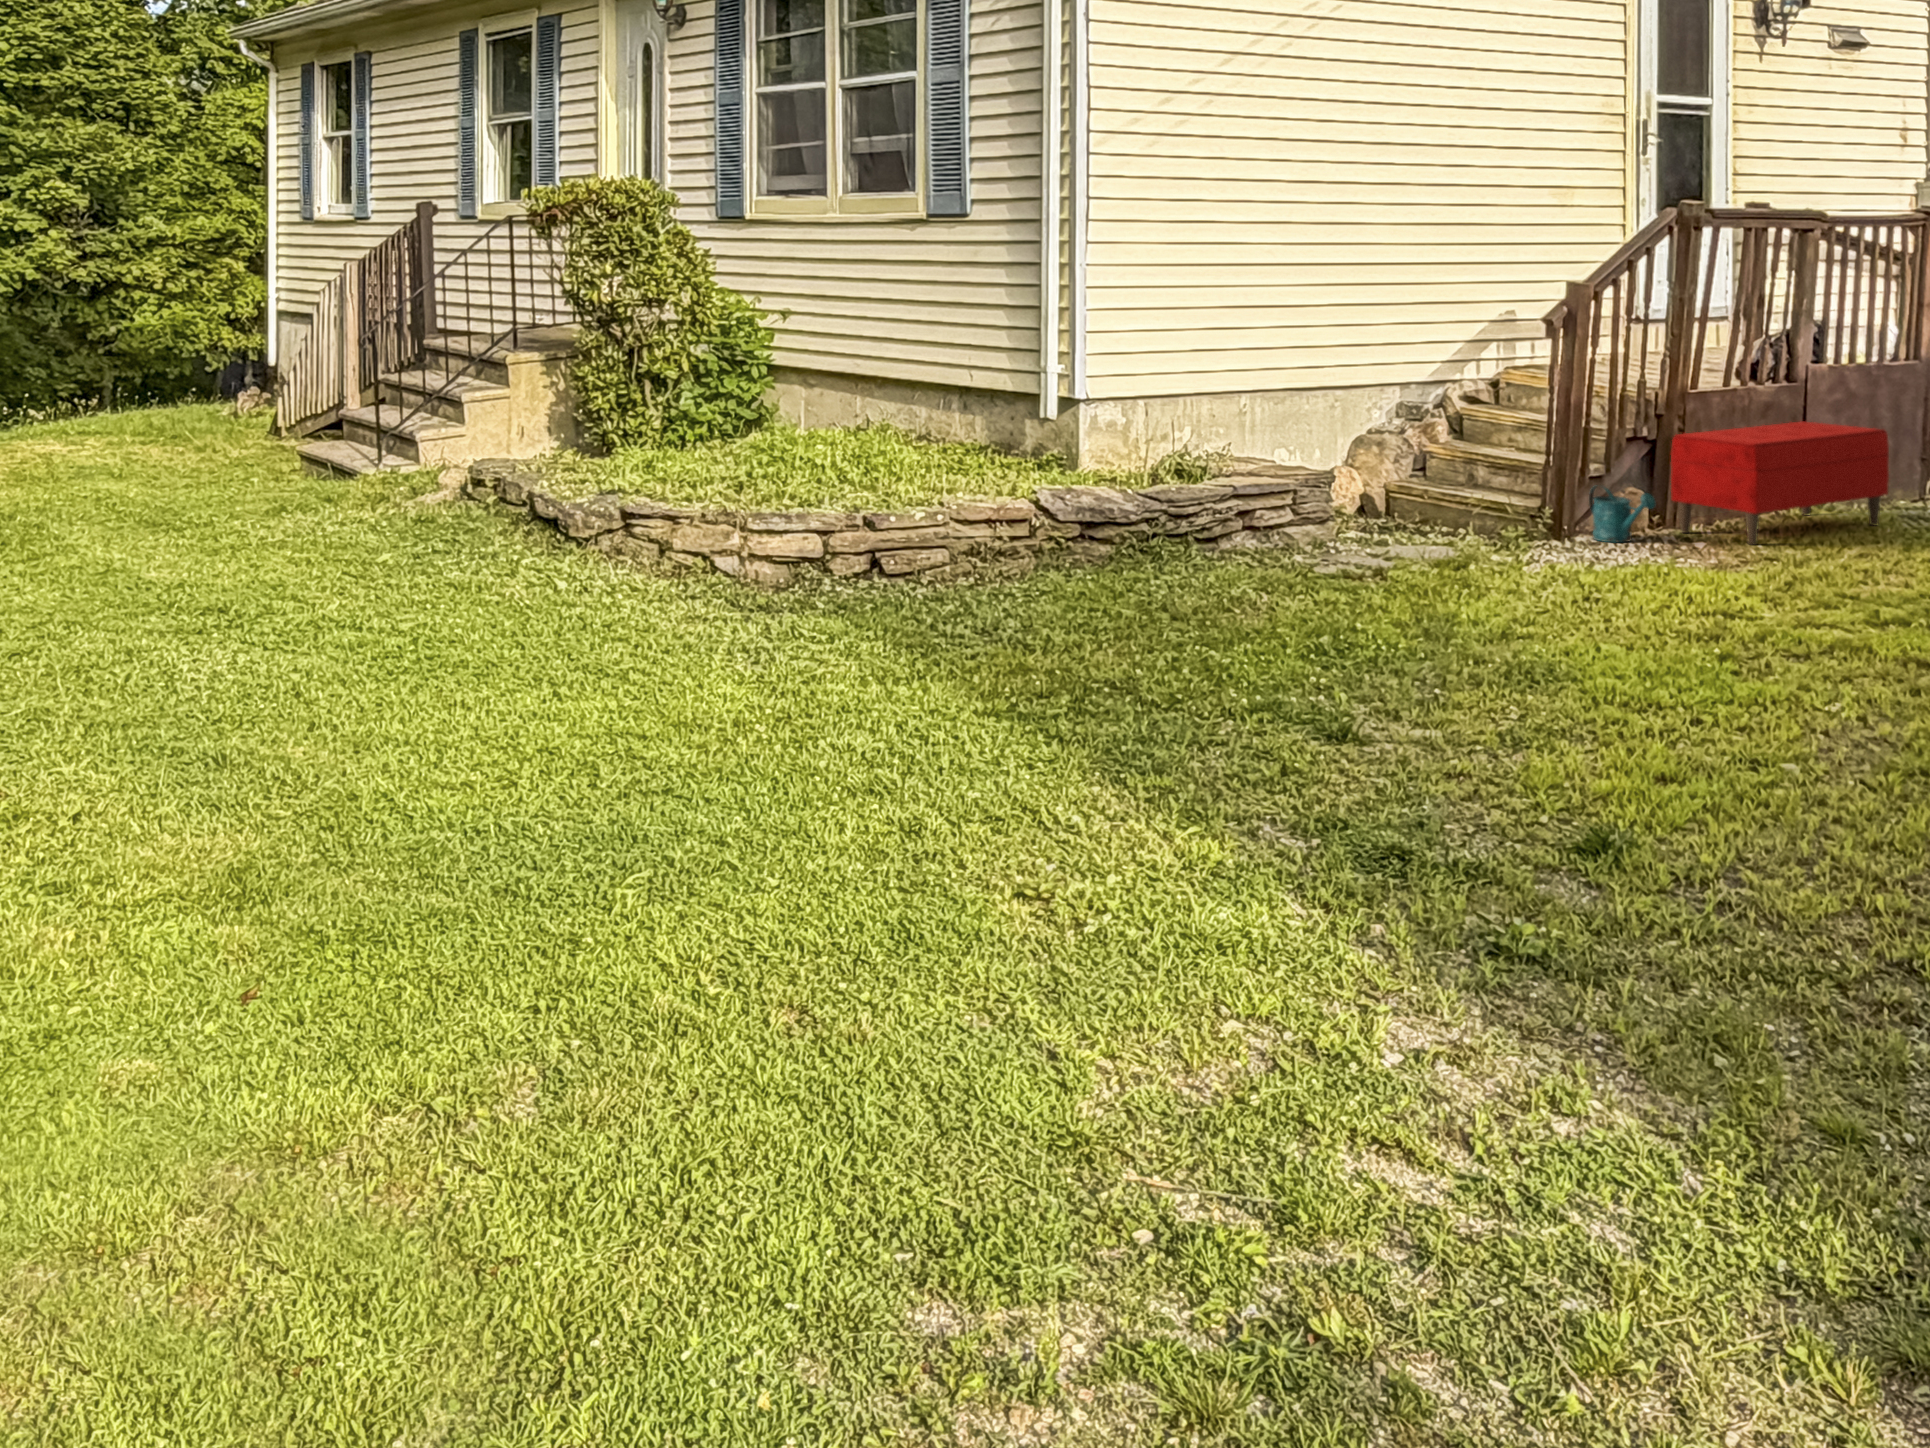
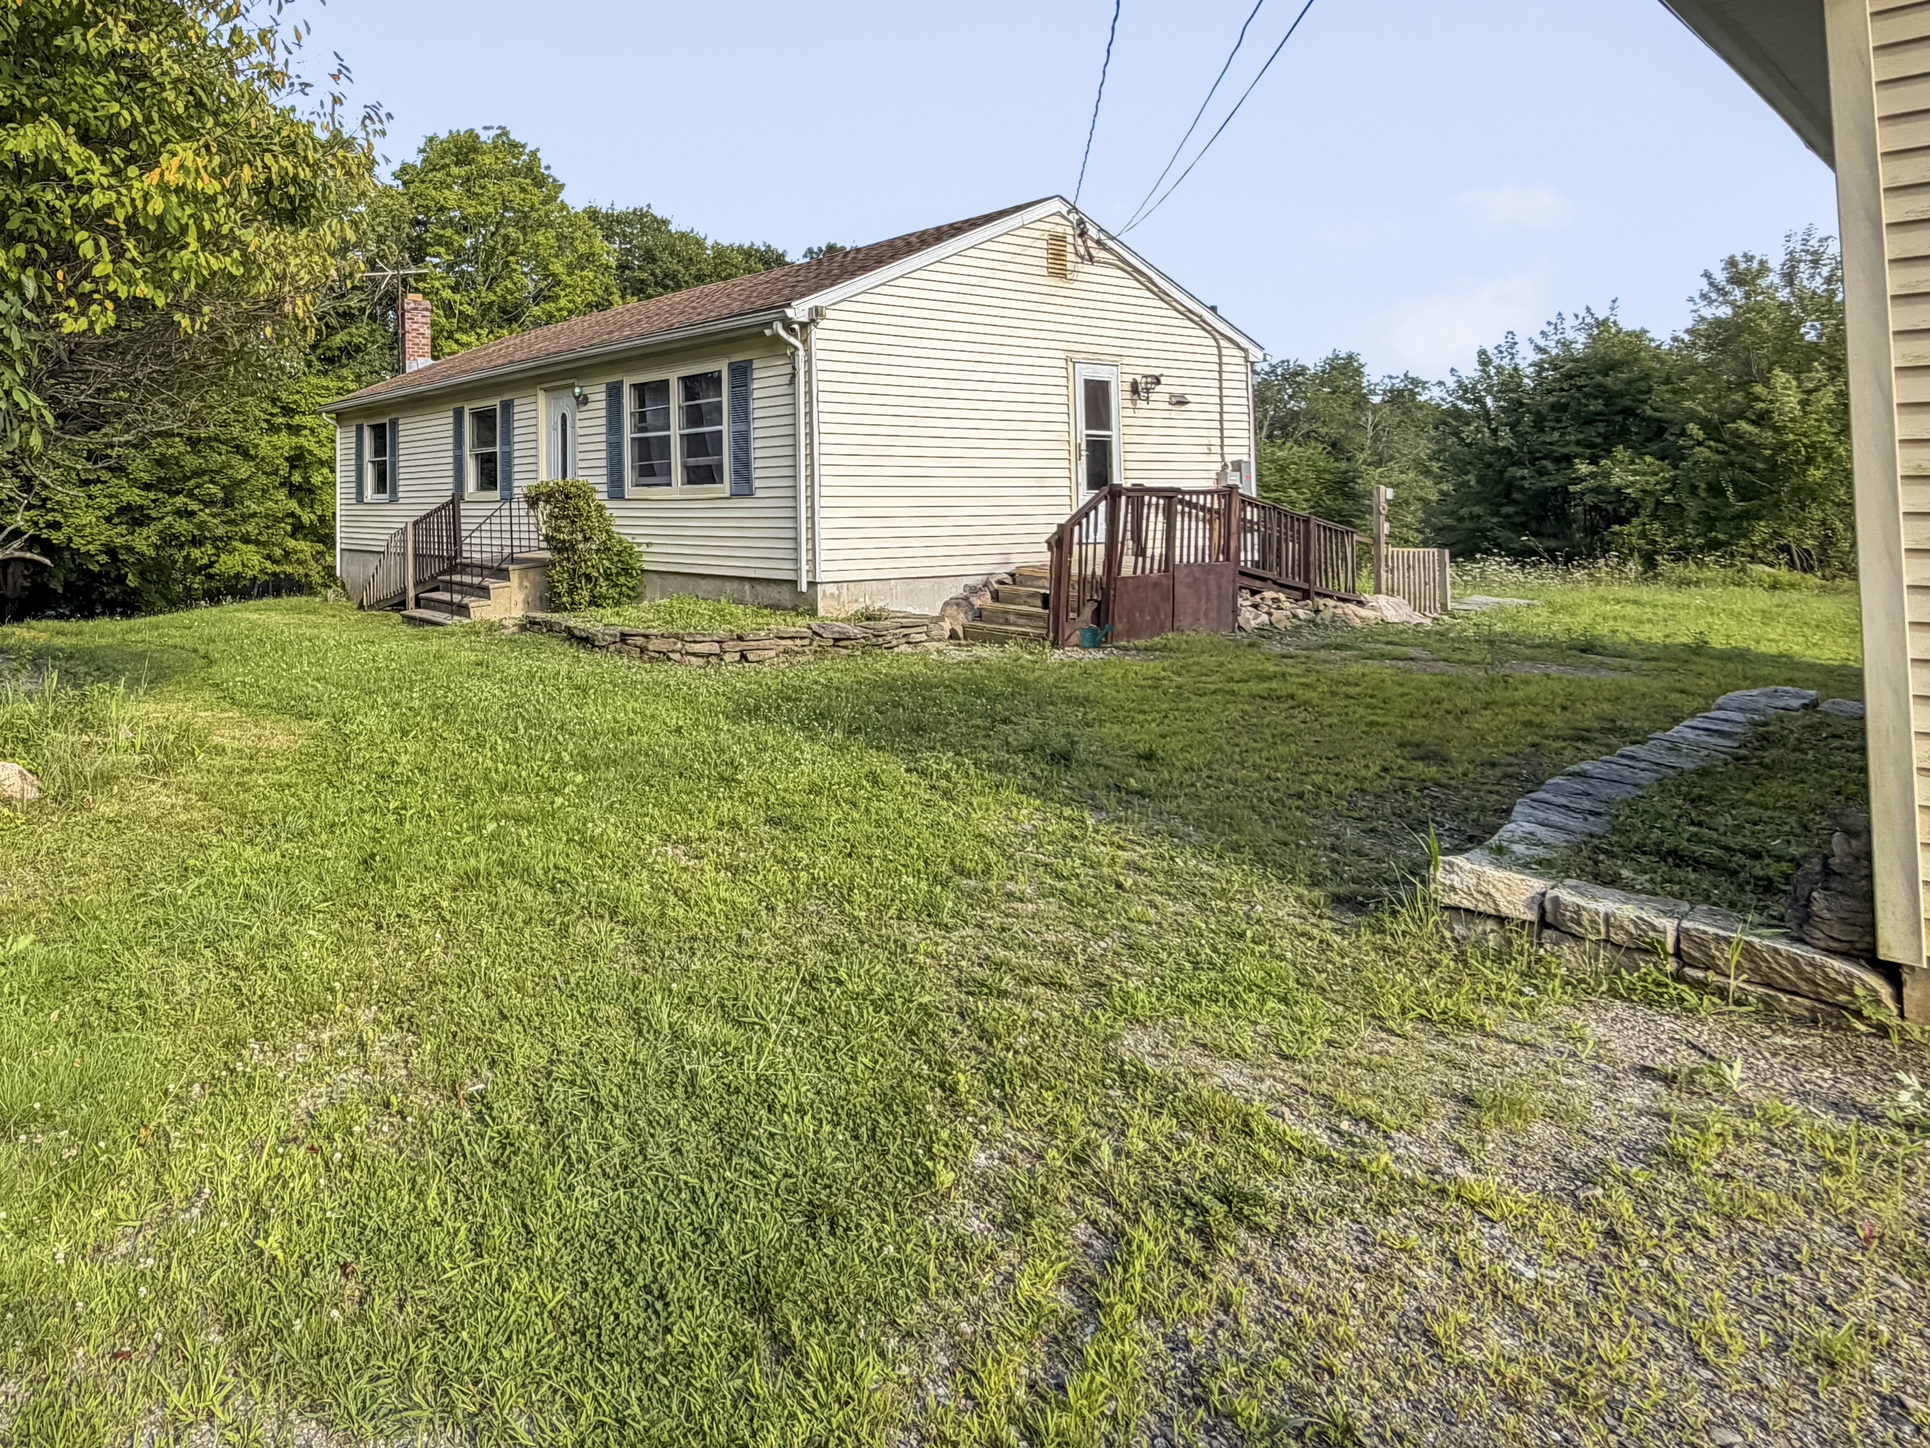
bench: present [1671,421,1889,545] -> none [1116,591,1226,649]

